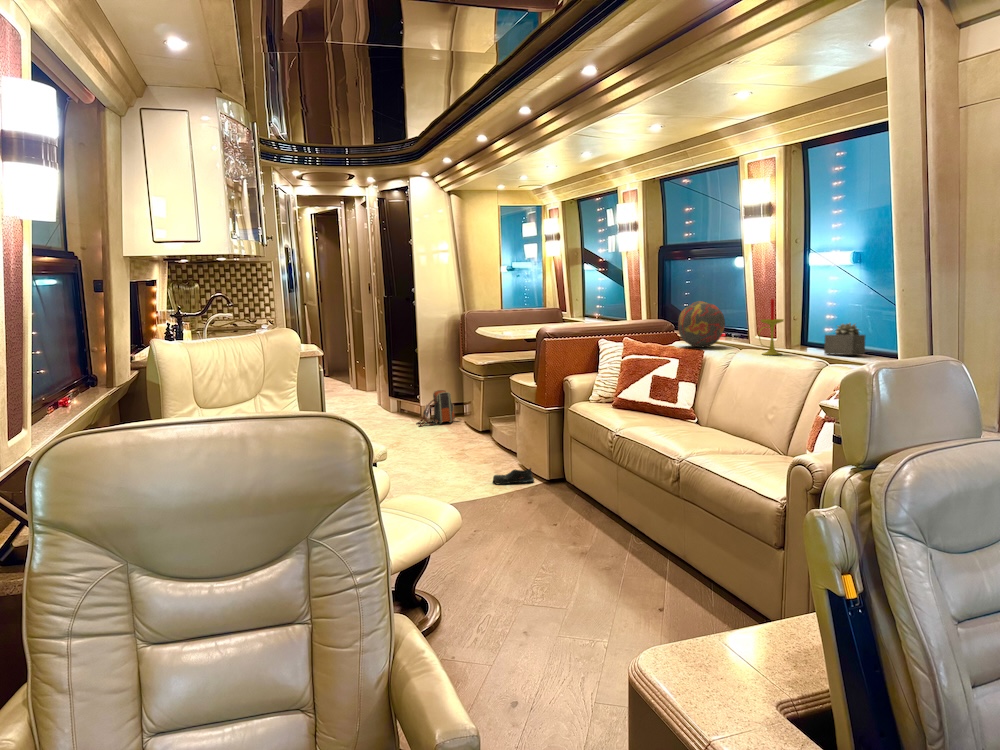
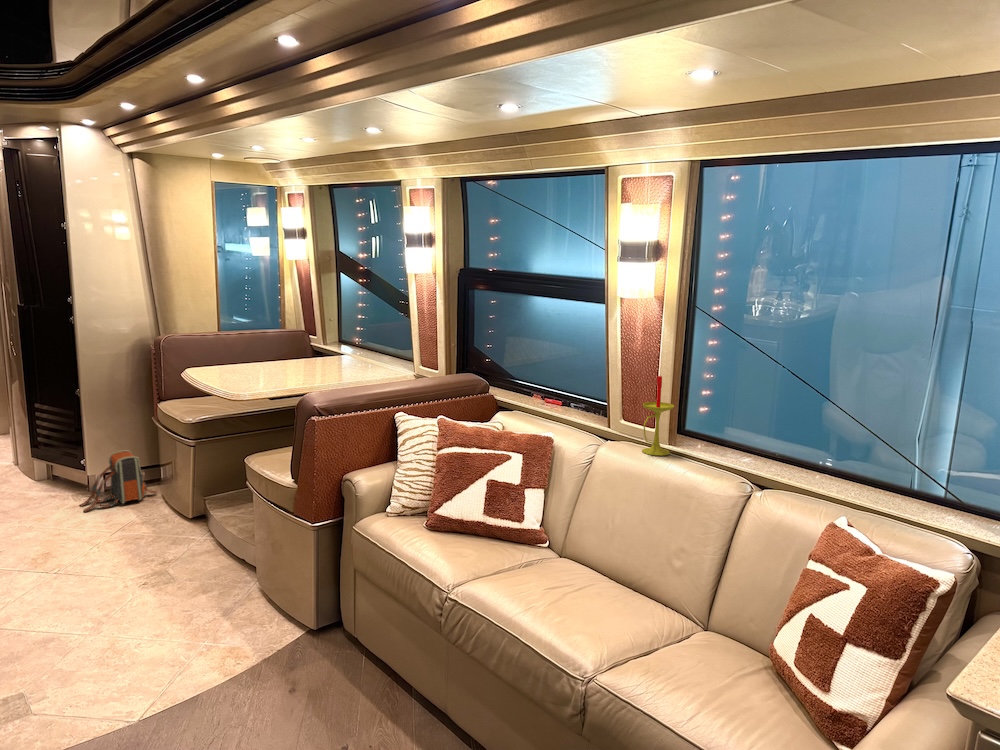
decorative orb: present [678,301,725,347] -> none [515,365,580,431]
succulent plant: present [824,323,865,355] -> none [717,409,766,456]
shoe: present [493,468,534,484] -> none [222,612,292,649]

